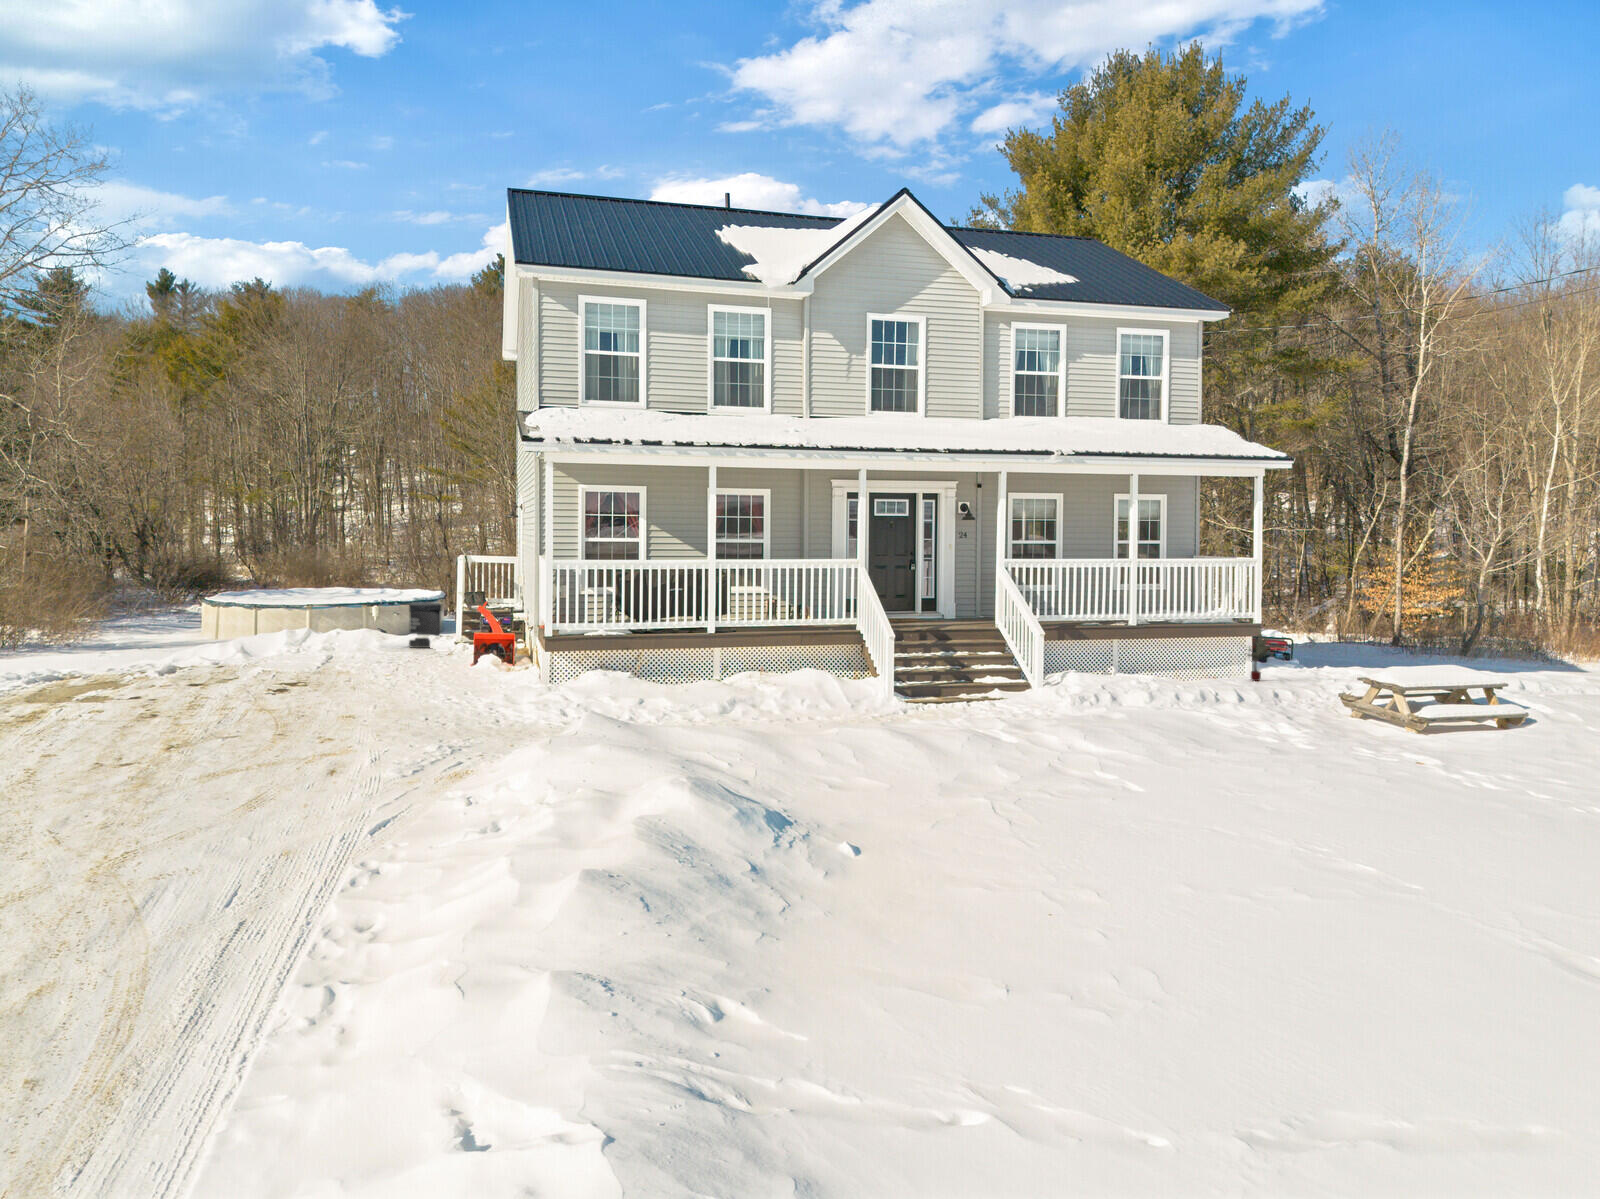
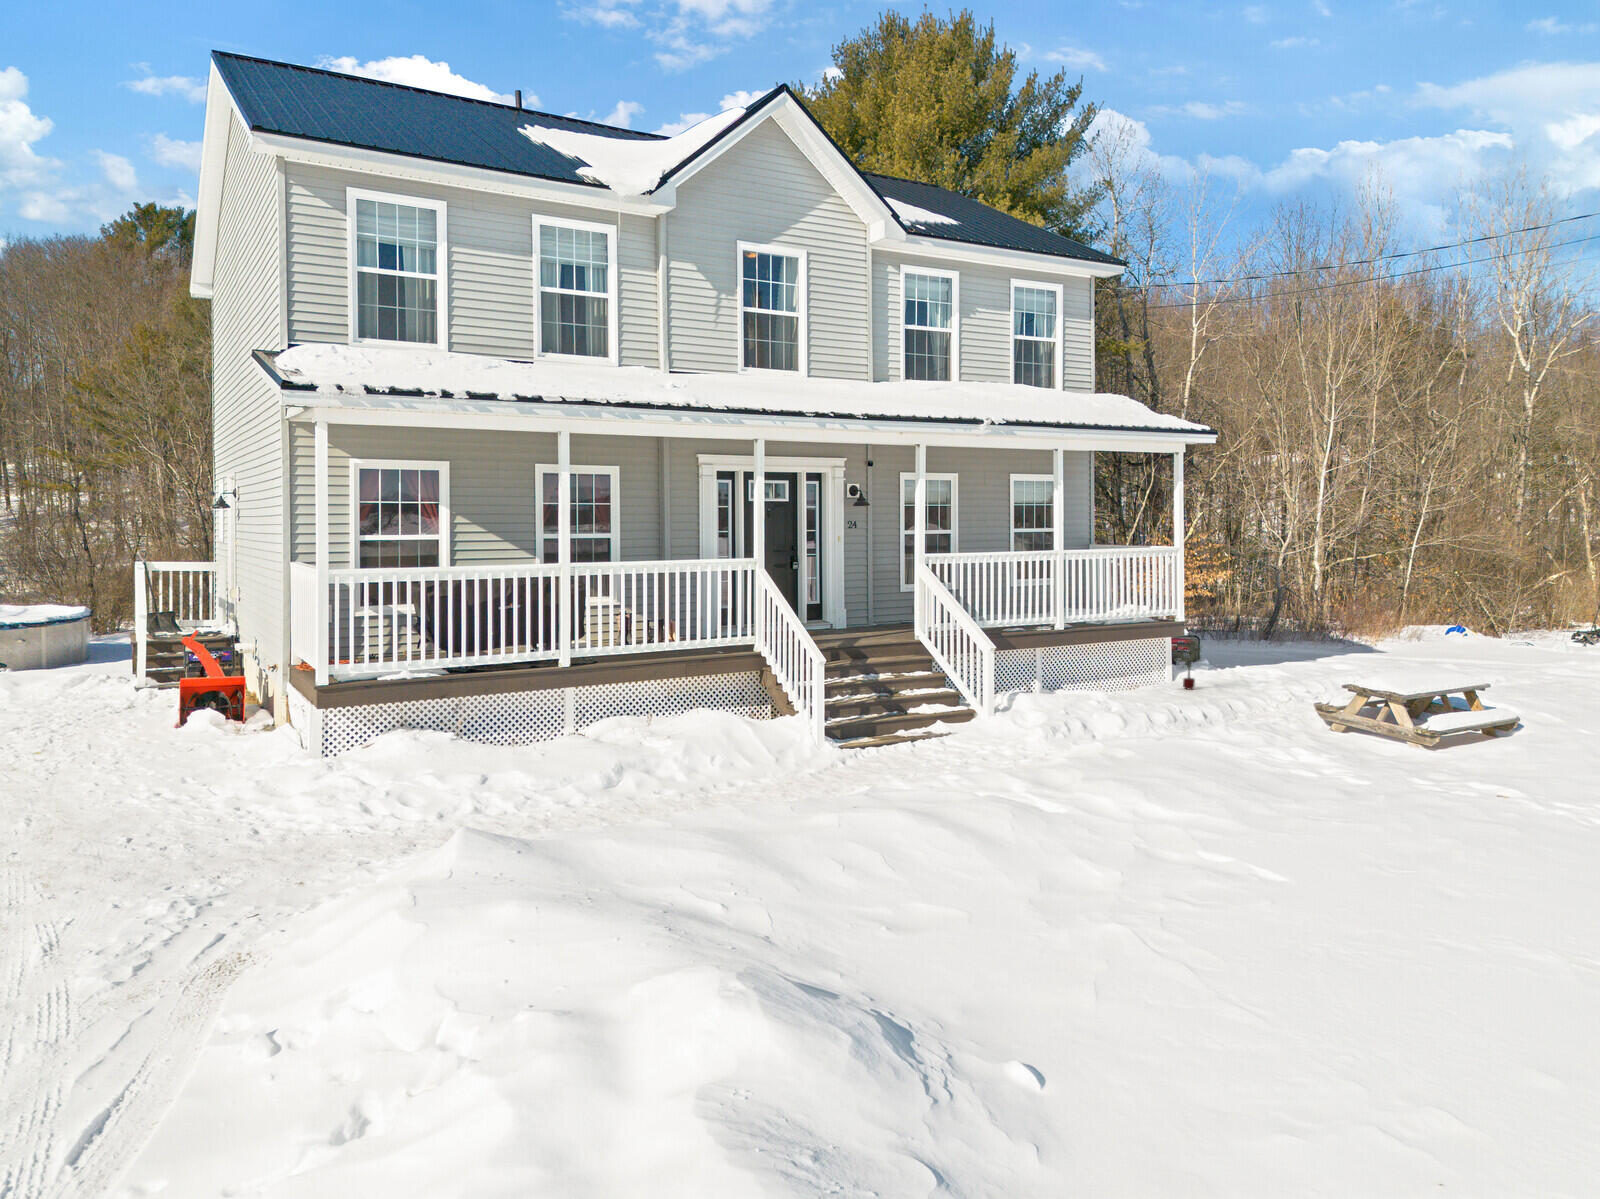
trash can: present [409,602,442,648] -> none [88,619,140,684]

